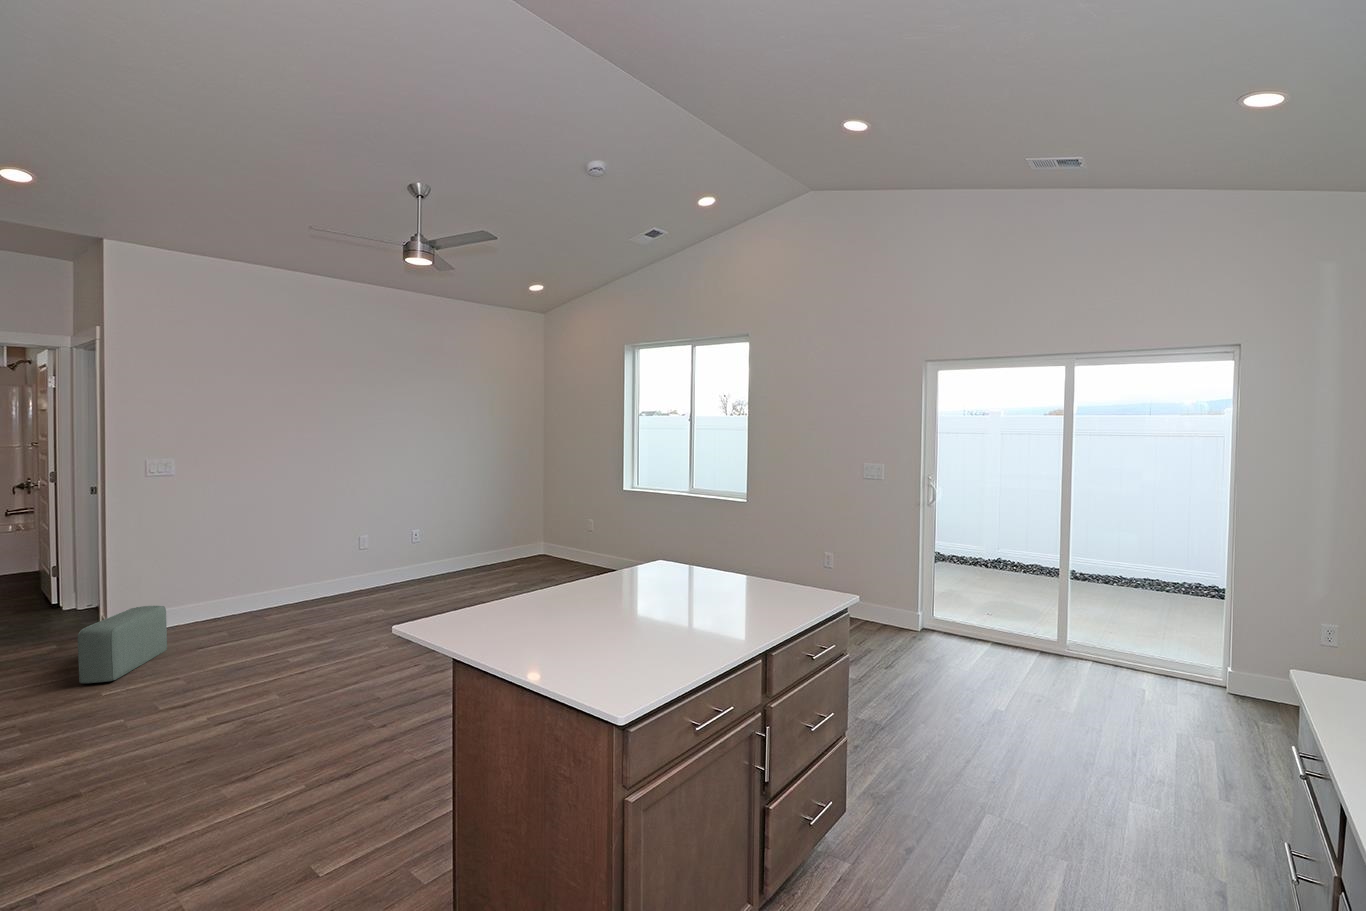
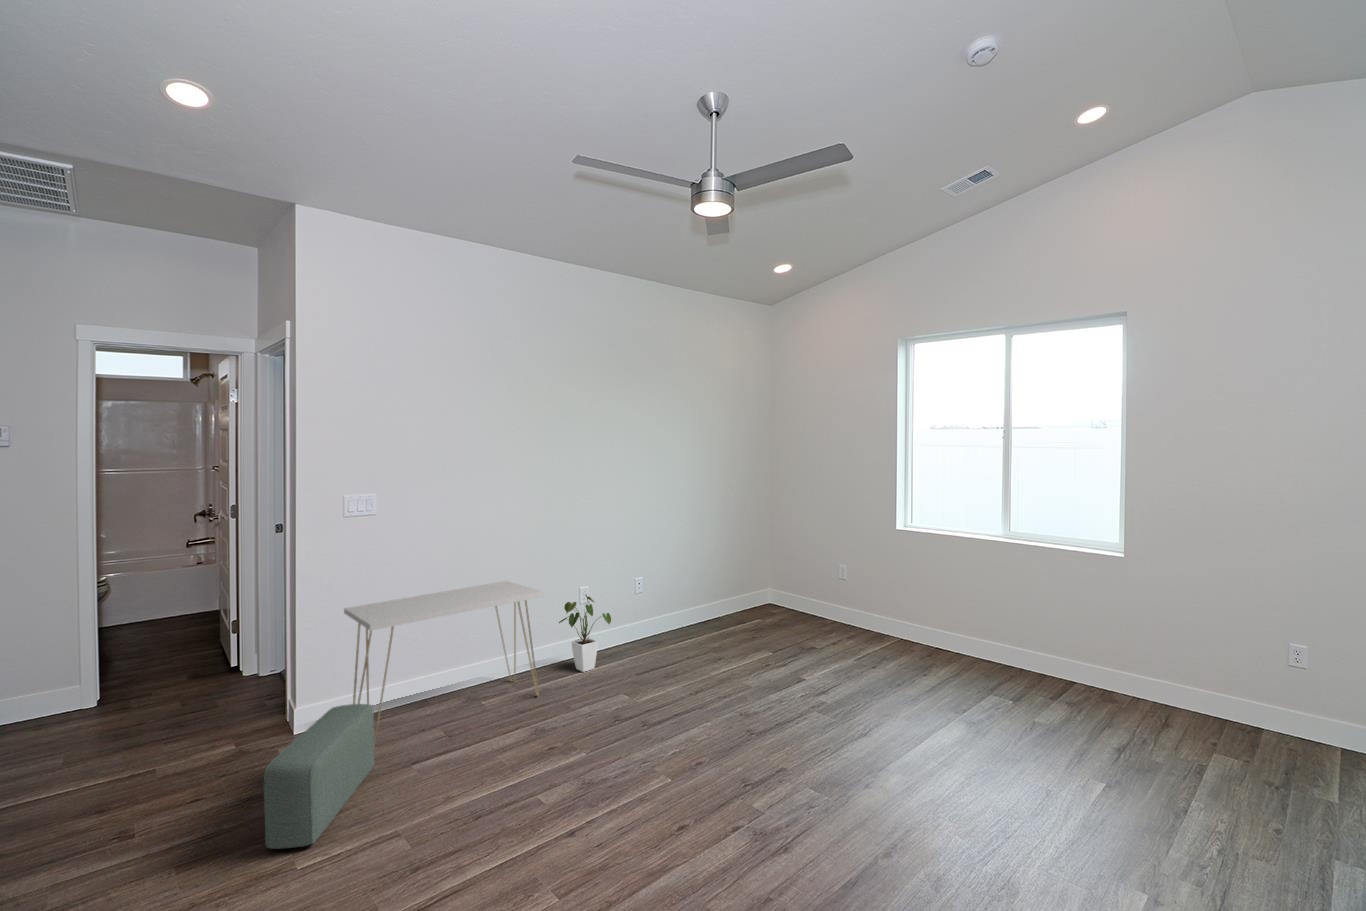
console table: none [147,531,315,642] -> present [344,581,544,745]
house plant: none [338,543,380,601] -> present [559,594,611,672]

